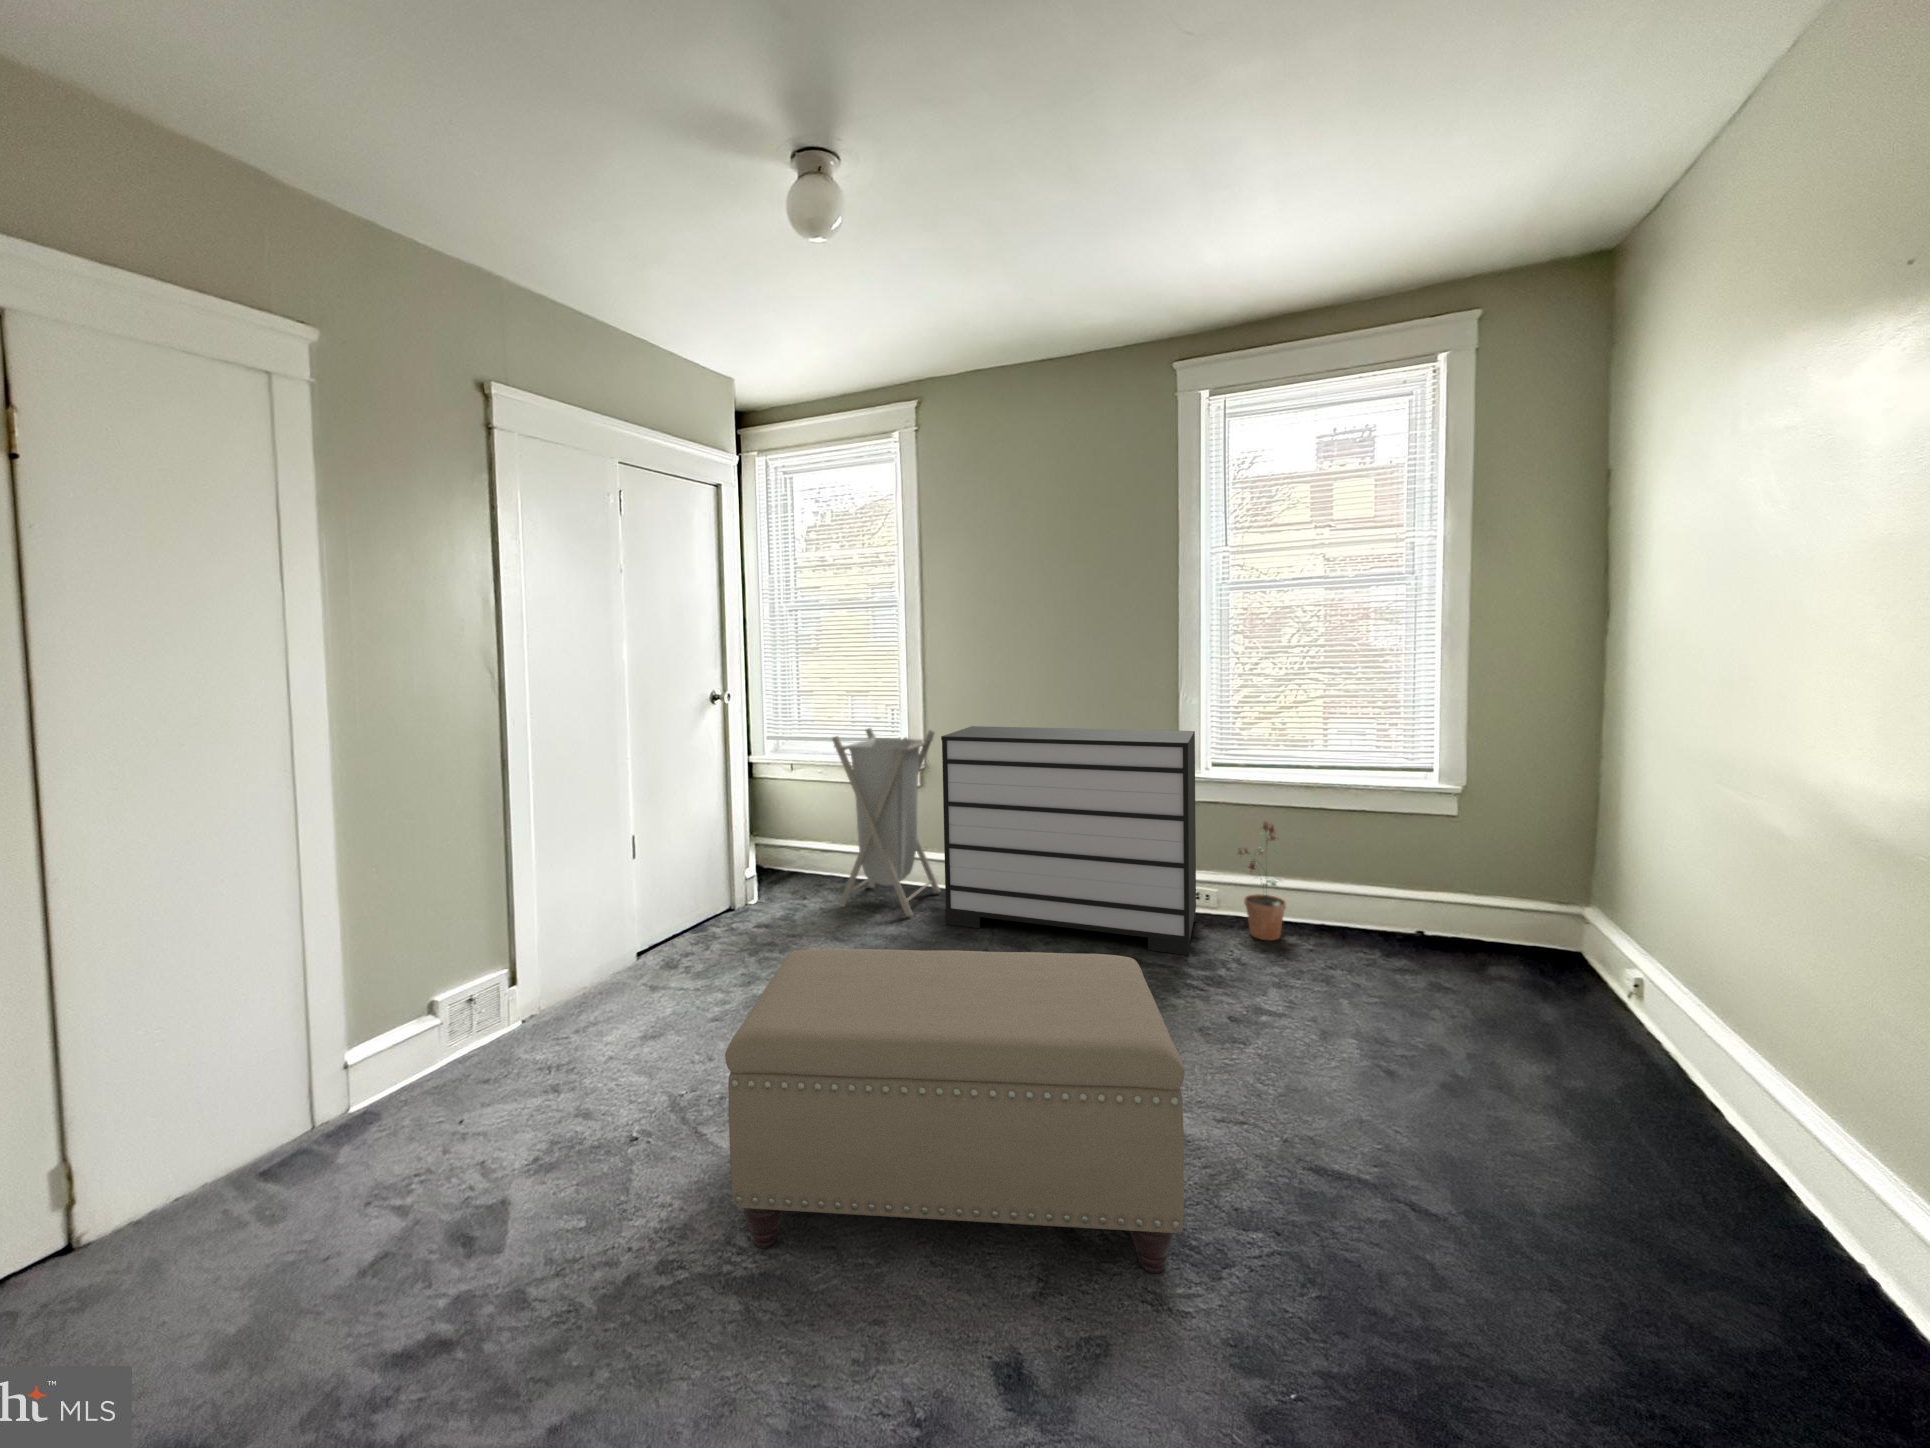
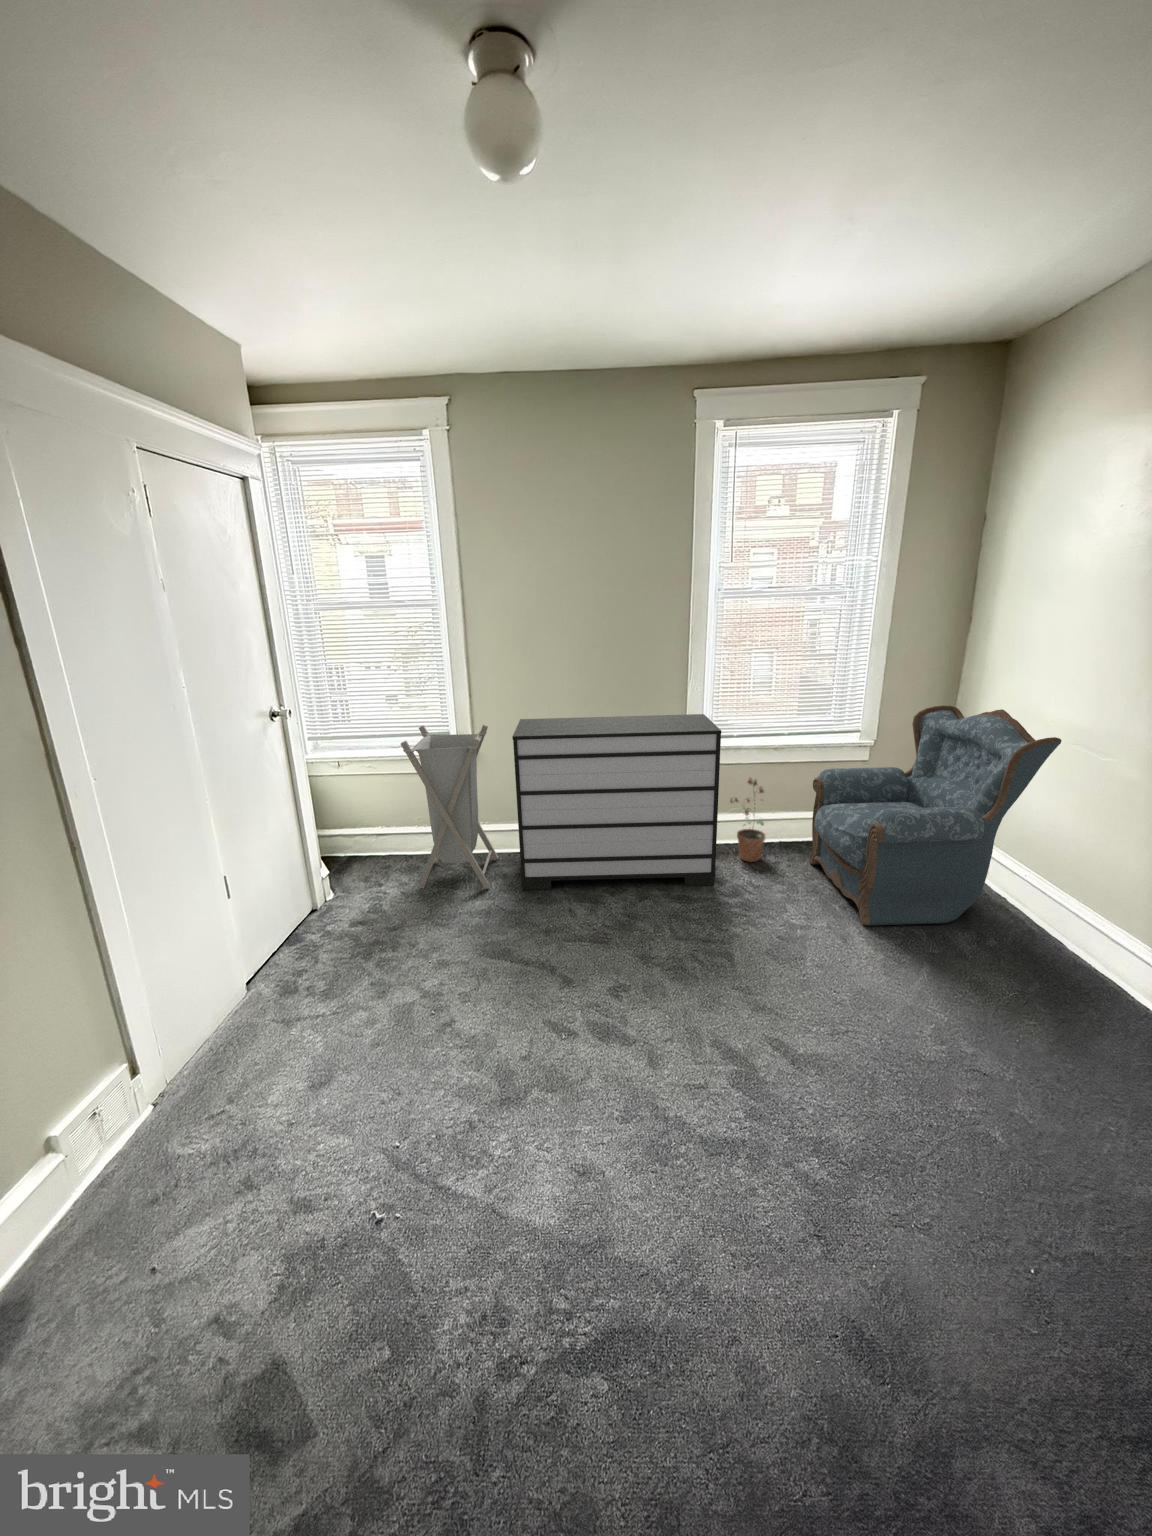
armchair: none [1342,731,1686,1053] -> present [809,706,1061,925]
ottoman: present [725,949,1184,1273] -> none [506,941,925,1301]

